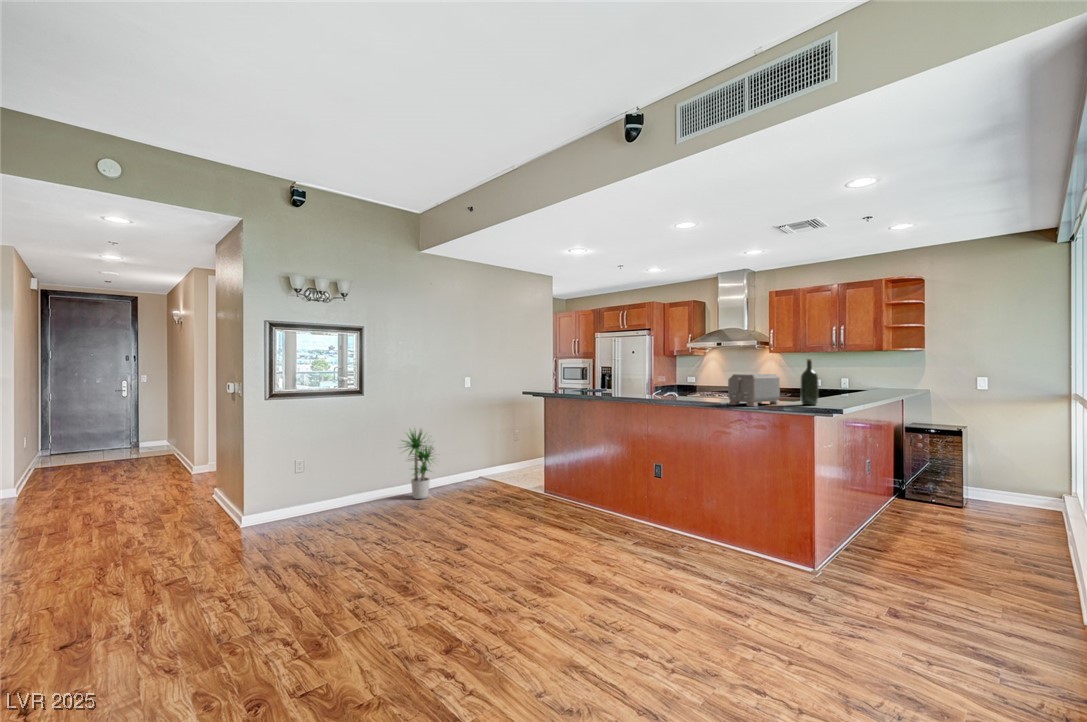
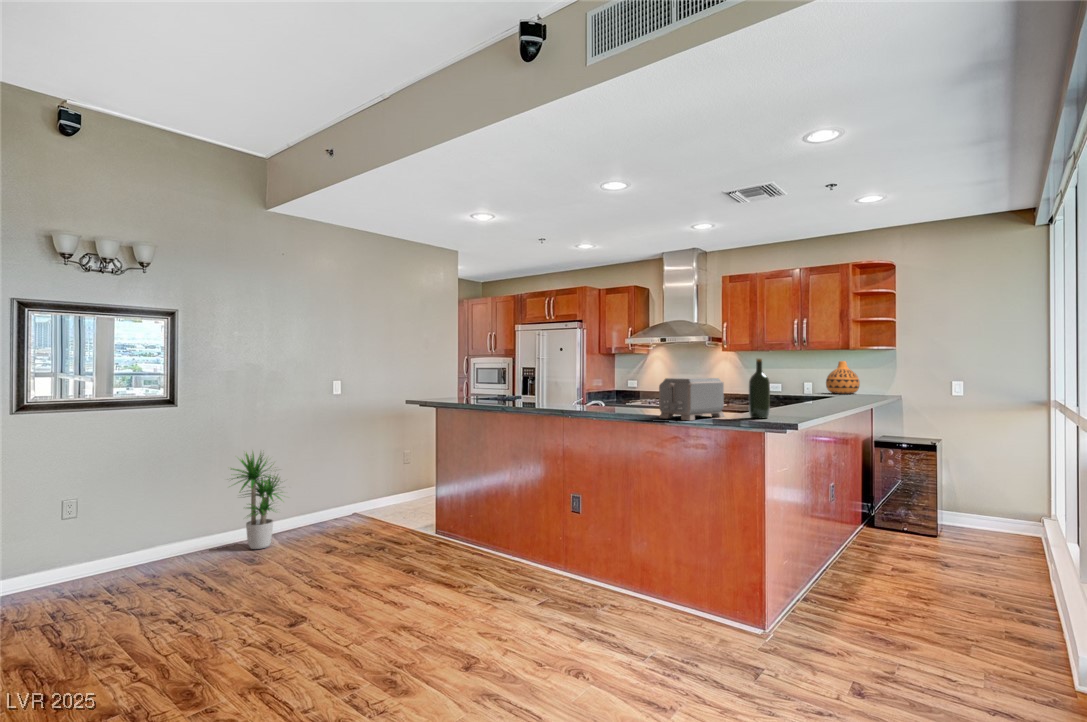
vase: none [861,361,892,388] -> present [826,361,860,394]

